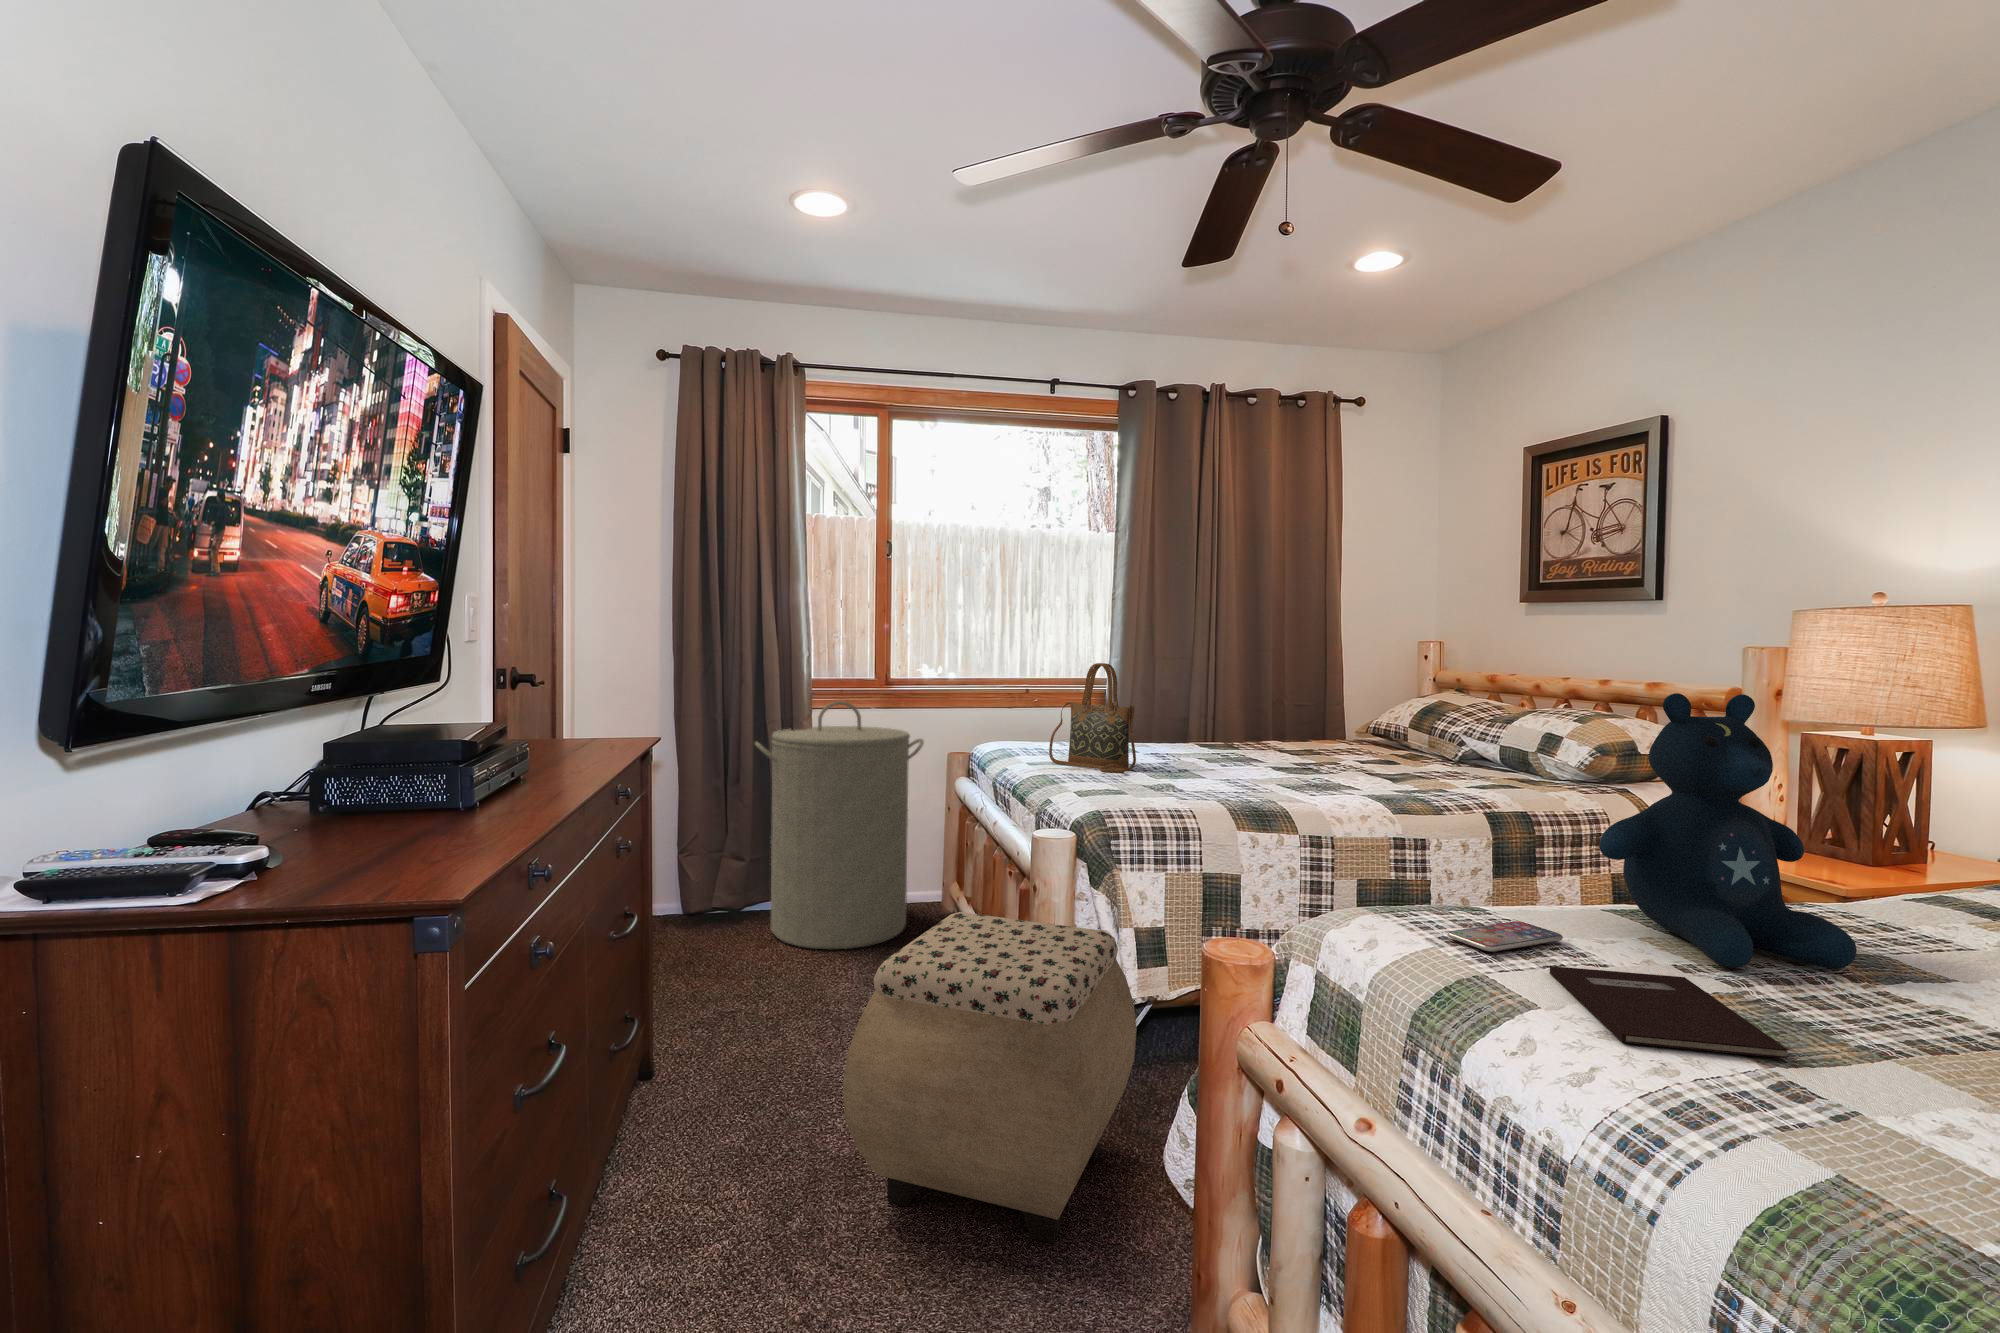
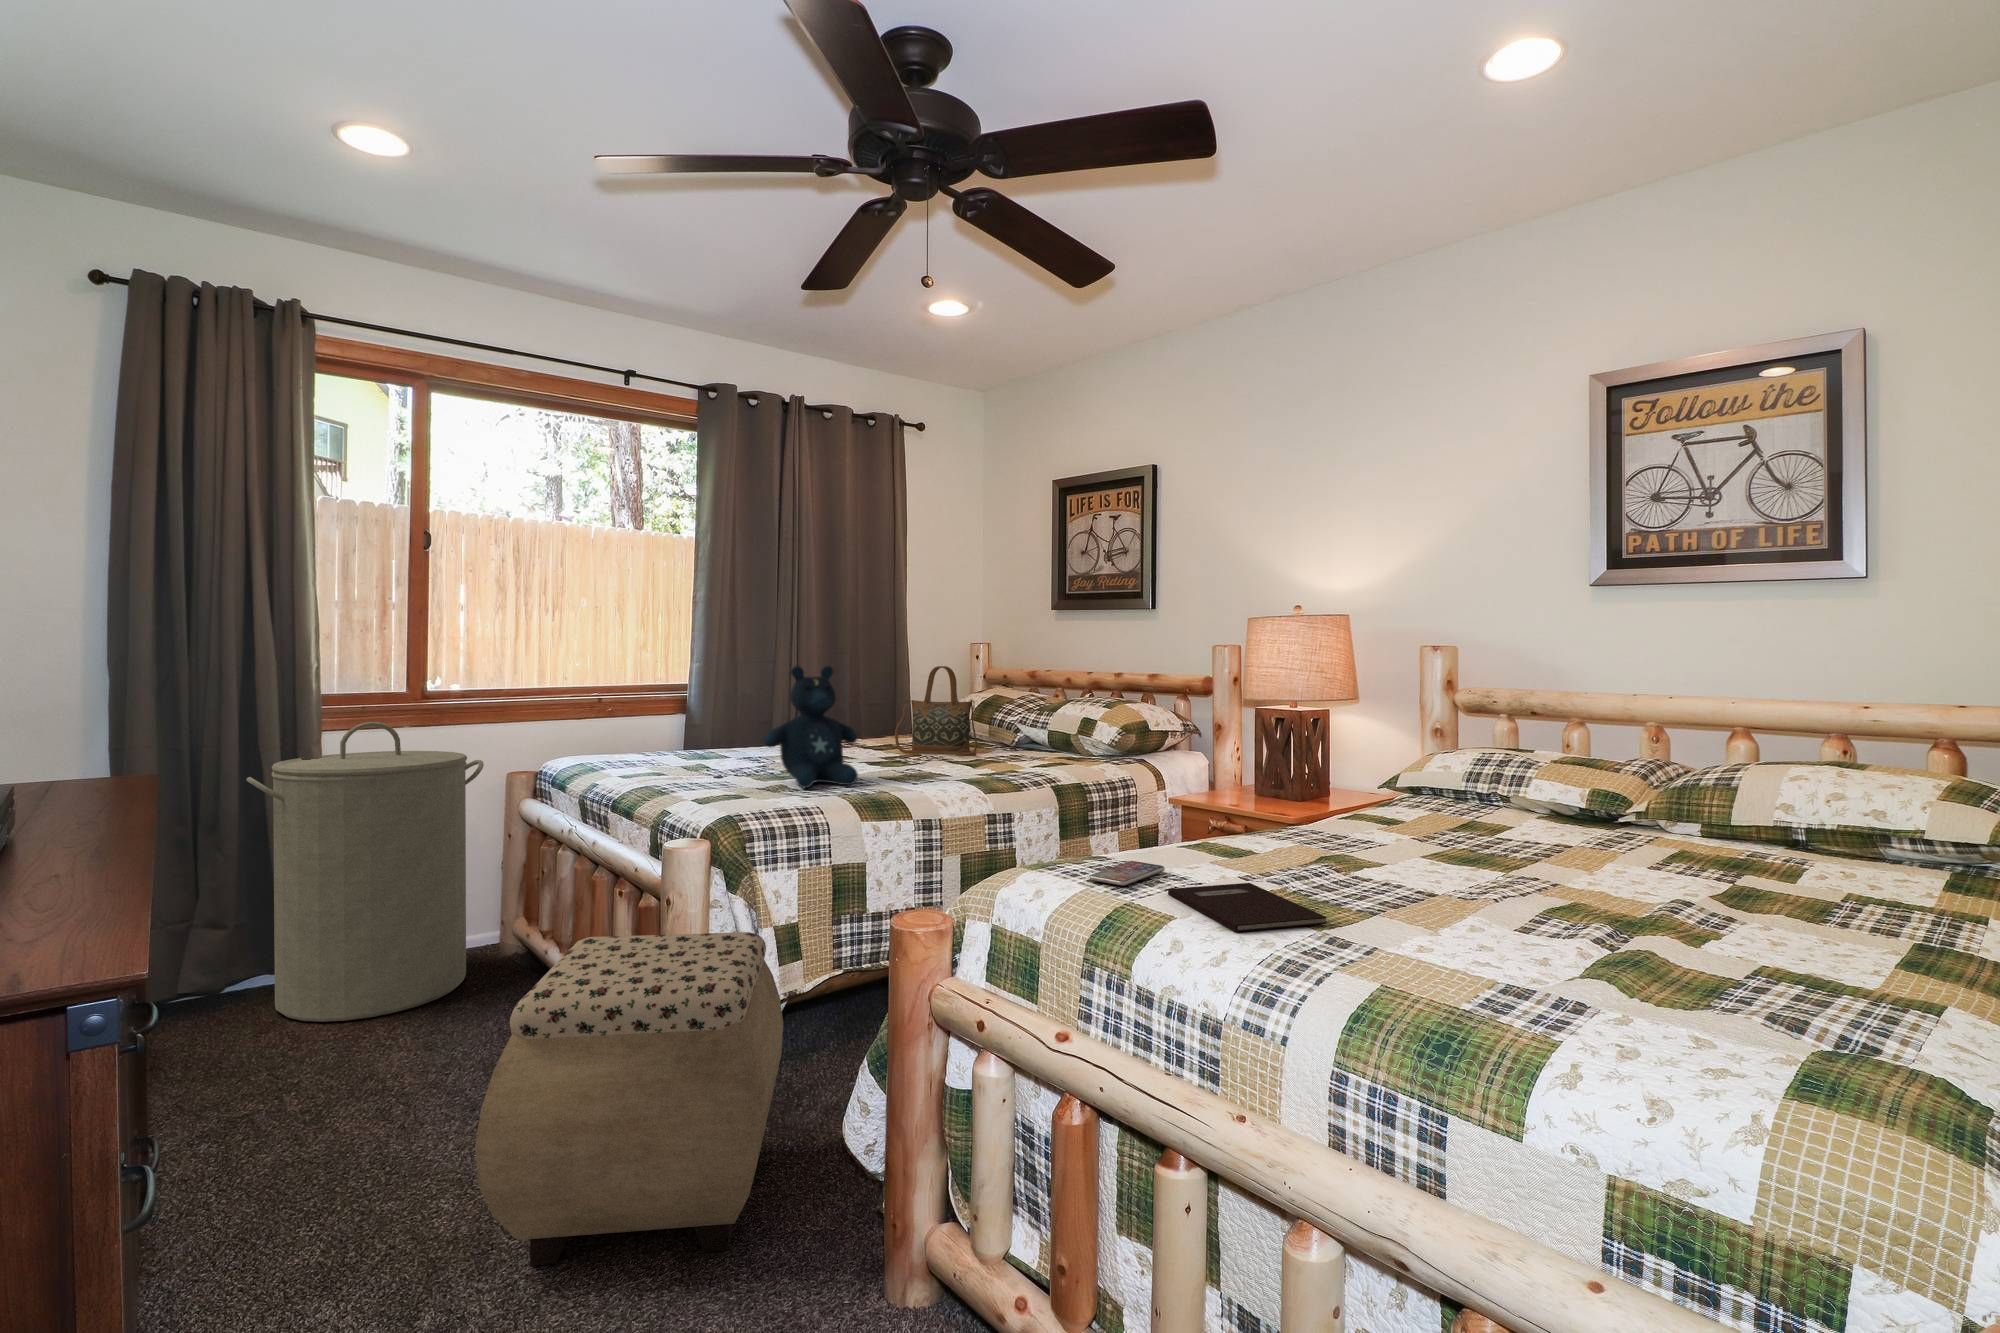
handbag: present [1049,663,1136,773] -> present [895,666,977,756]
stuffed bear: present [1599,693,1857,969] -> present [764,666,858,788]

